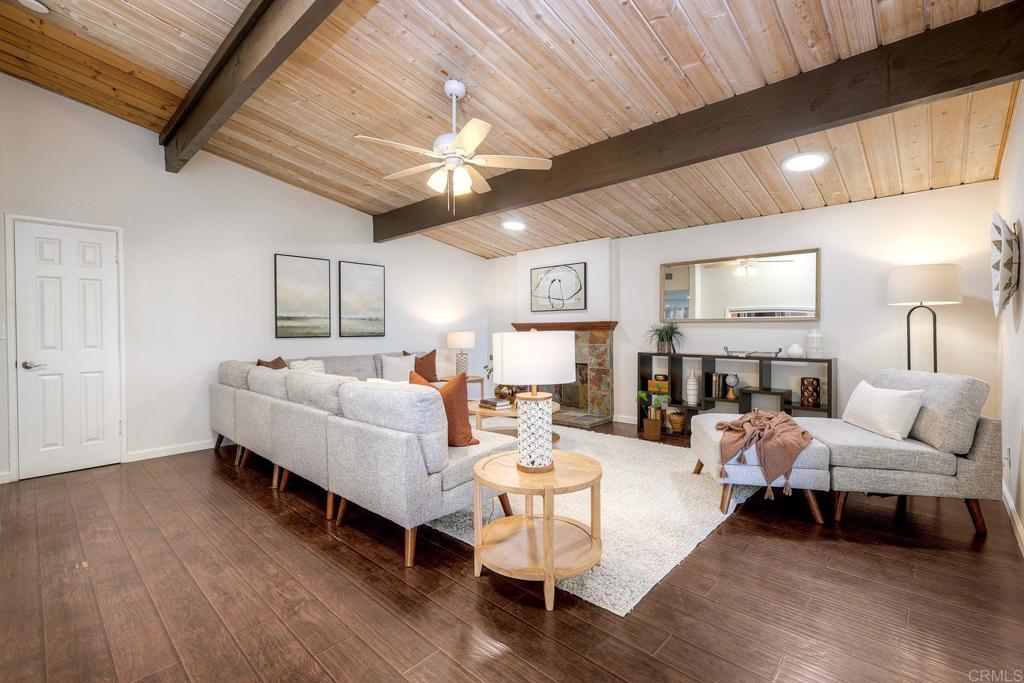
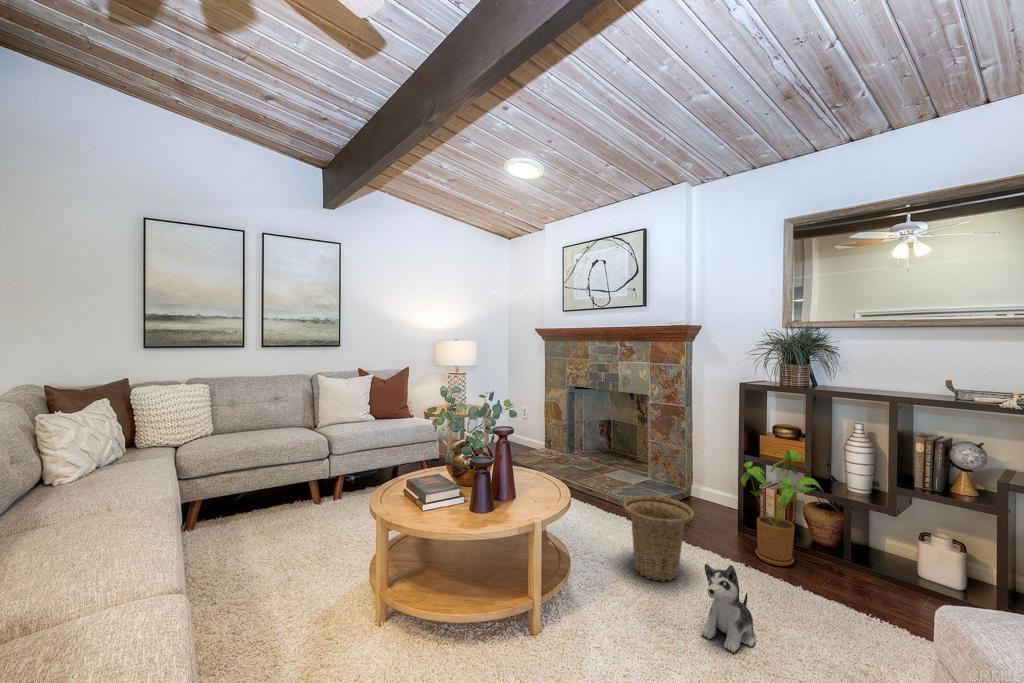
basket: none [577,408,611,445] -> present [623,495,694,582]
plush toy: none [613,424,636,459] -> present [701,564,756,652]

